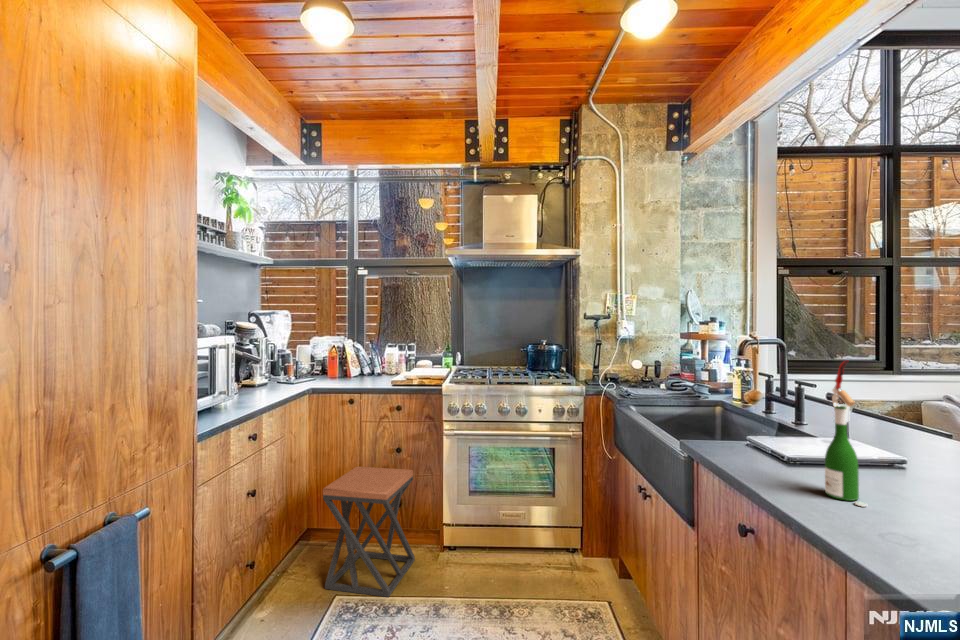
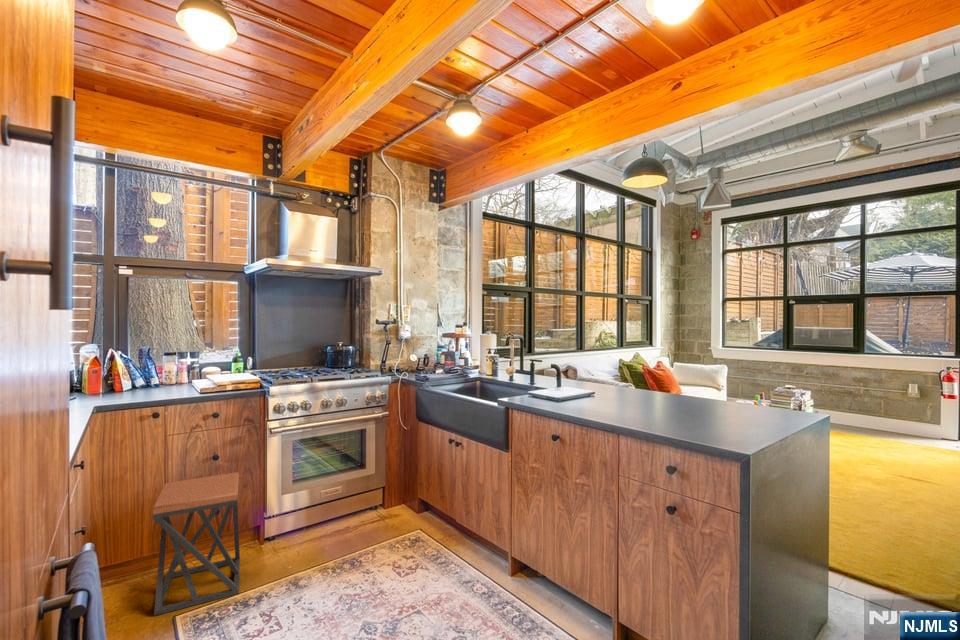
wine bottle: present [825,361,867,507] -> none [582,345,600,409]

